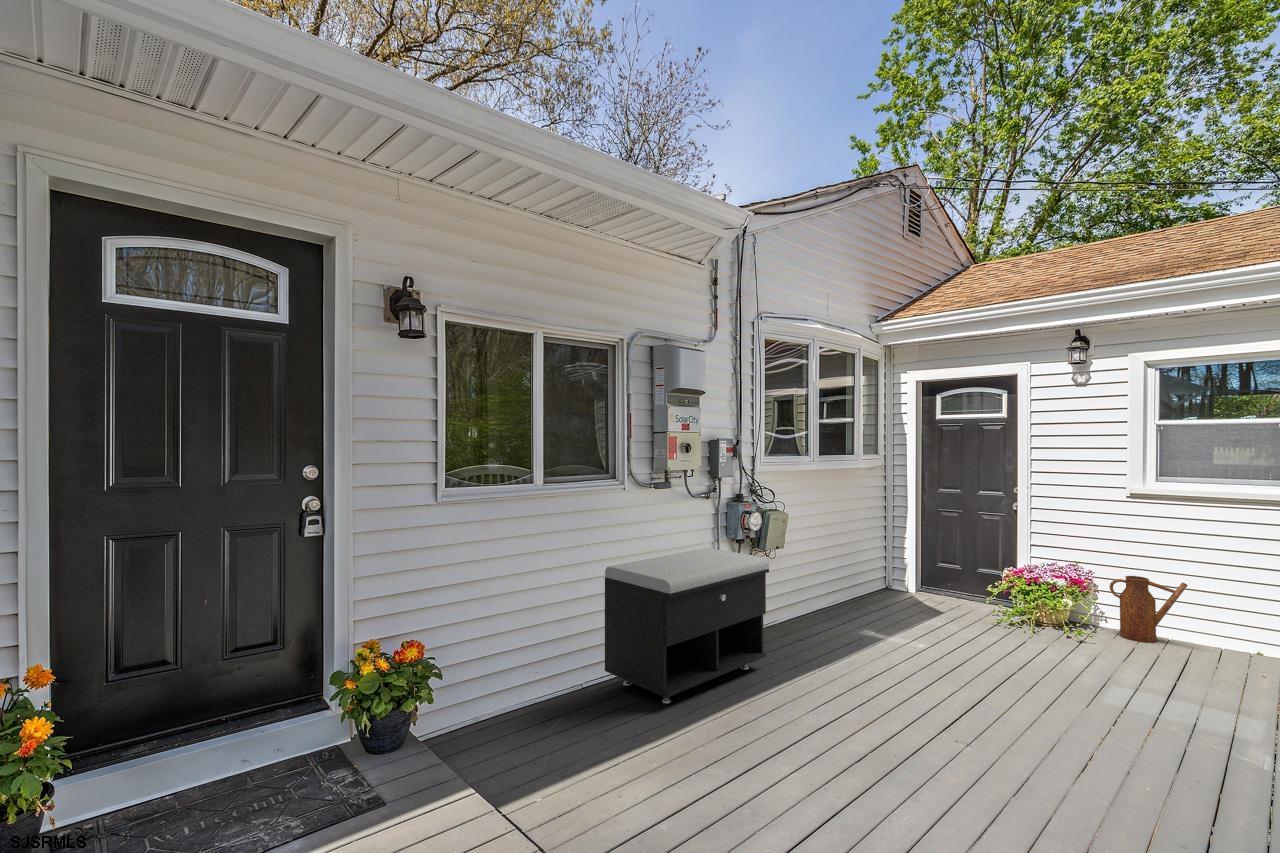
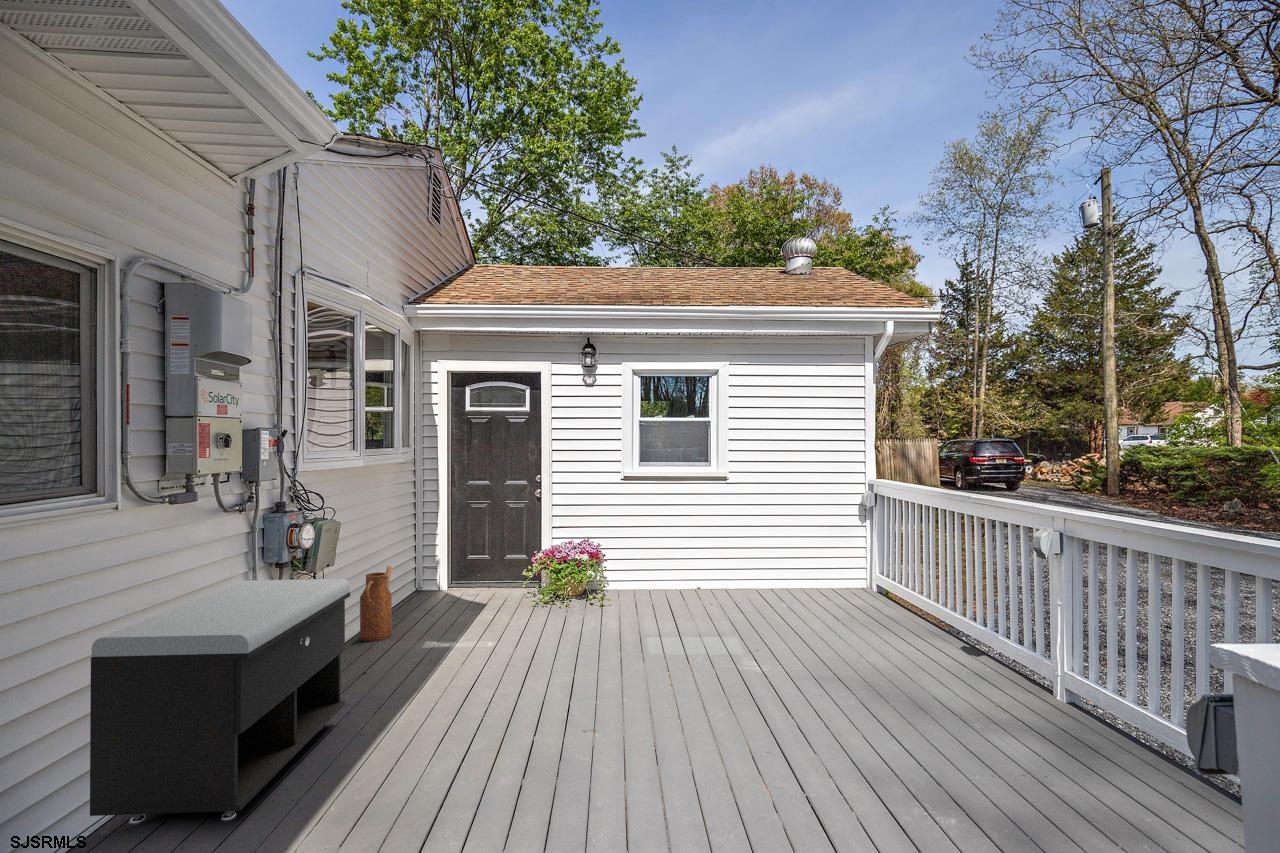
watering can: present [1110,576,1188,643] -> present [360,566,392,641]

